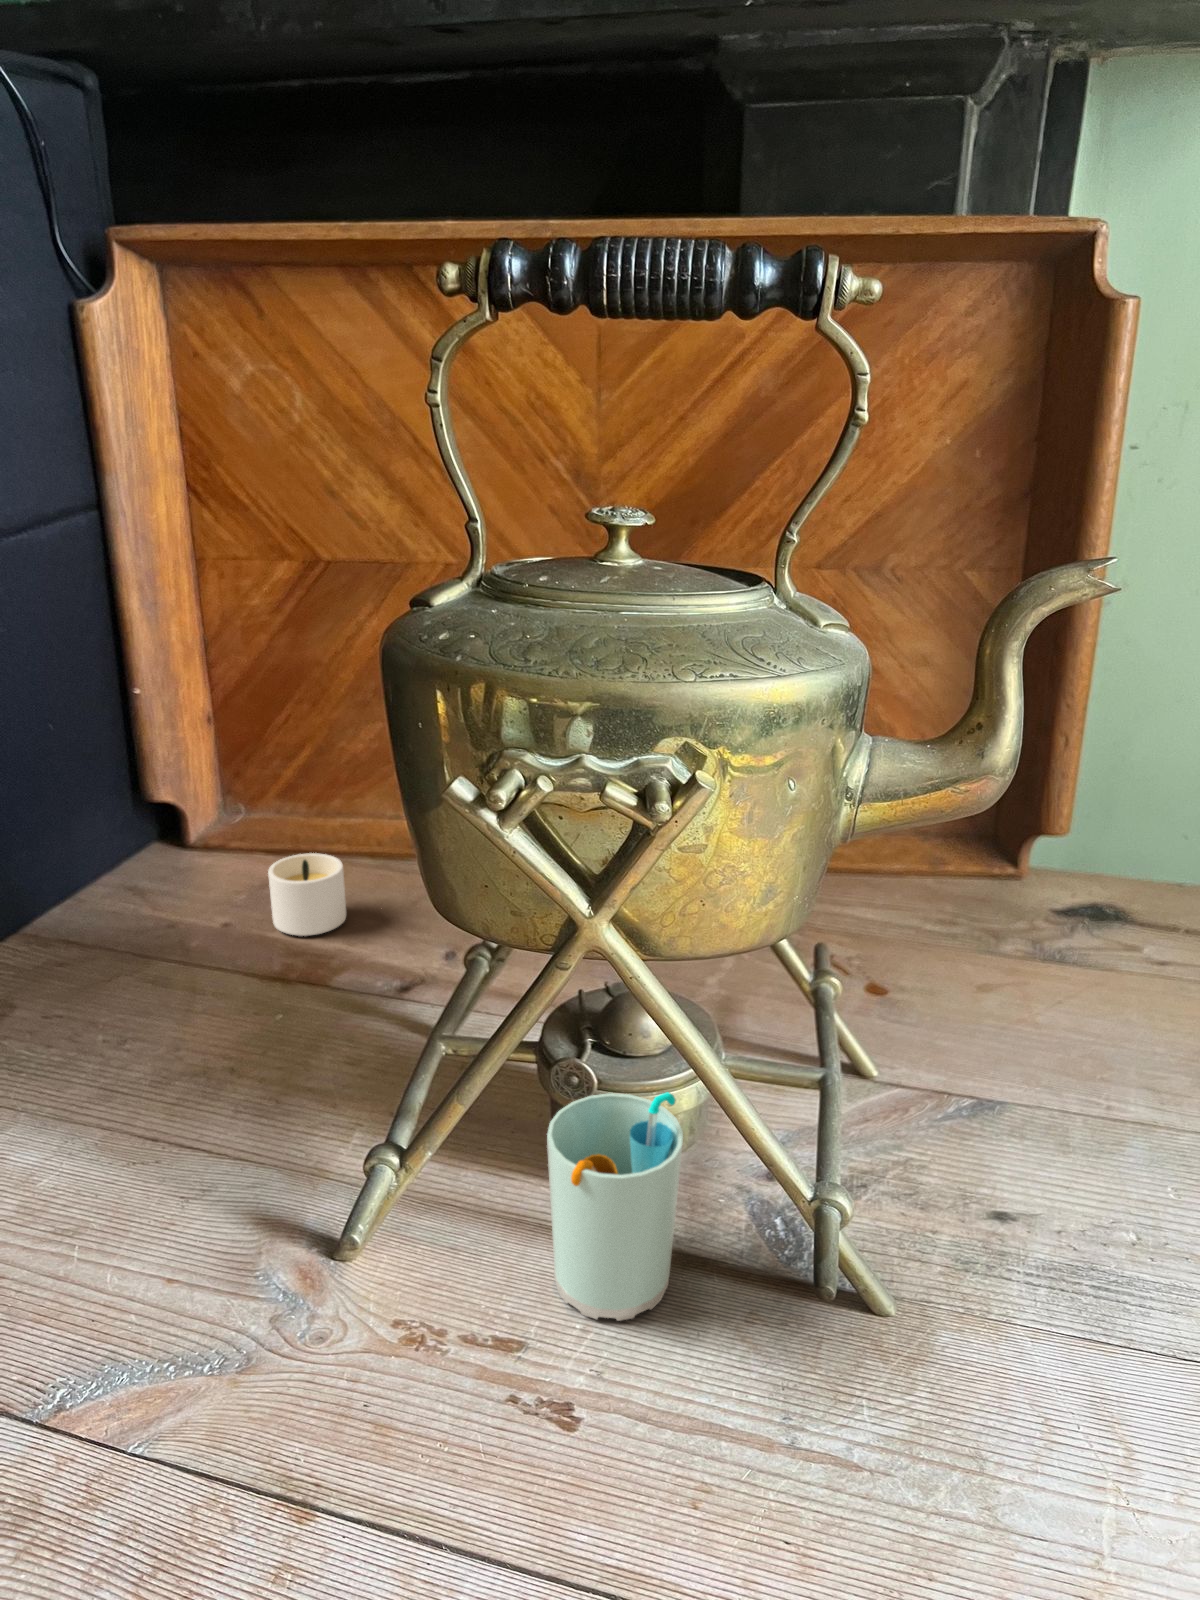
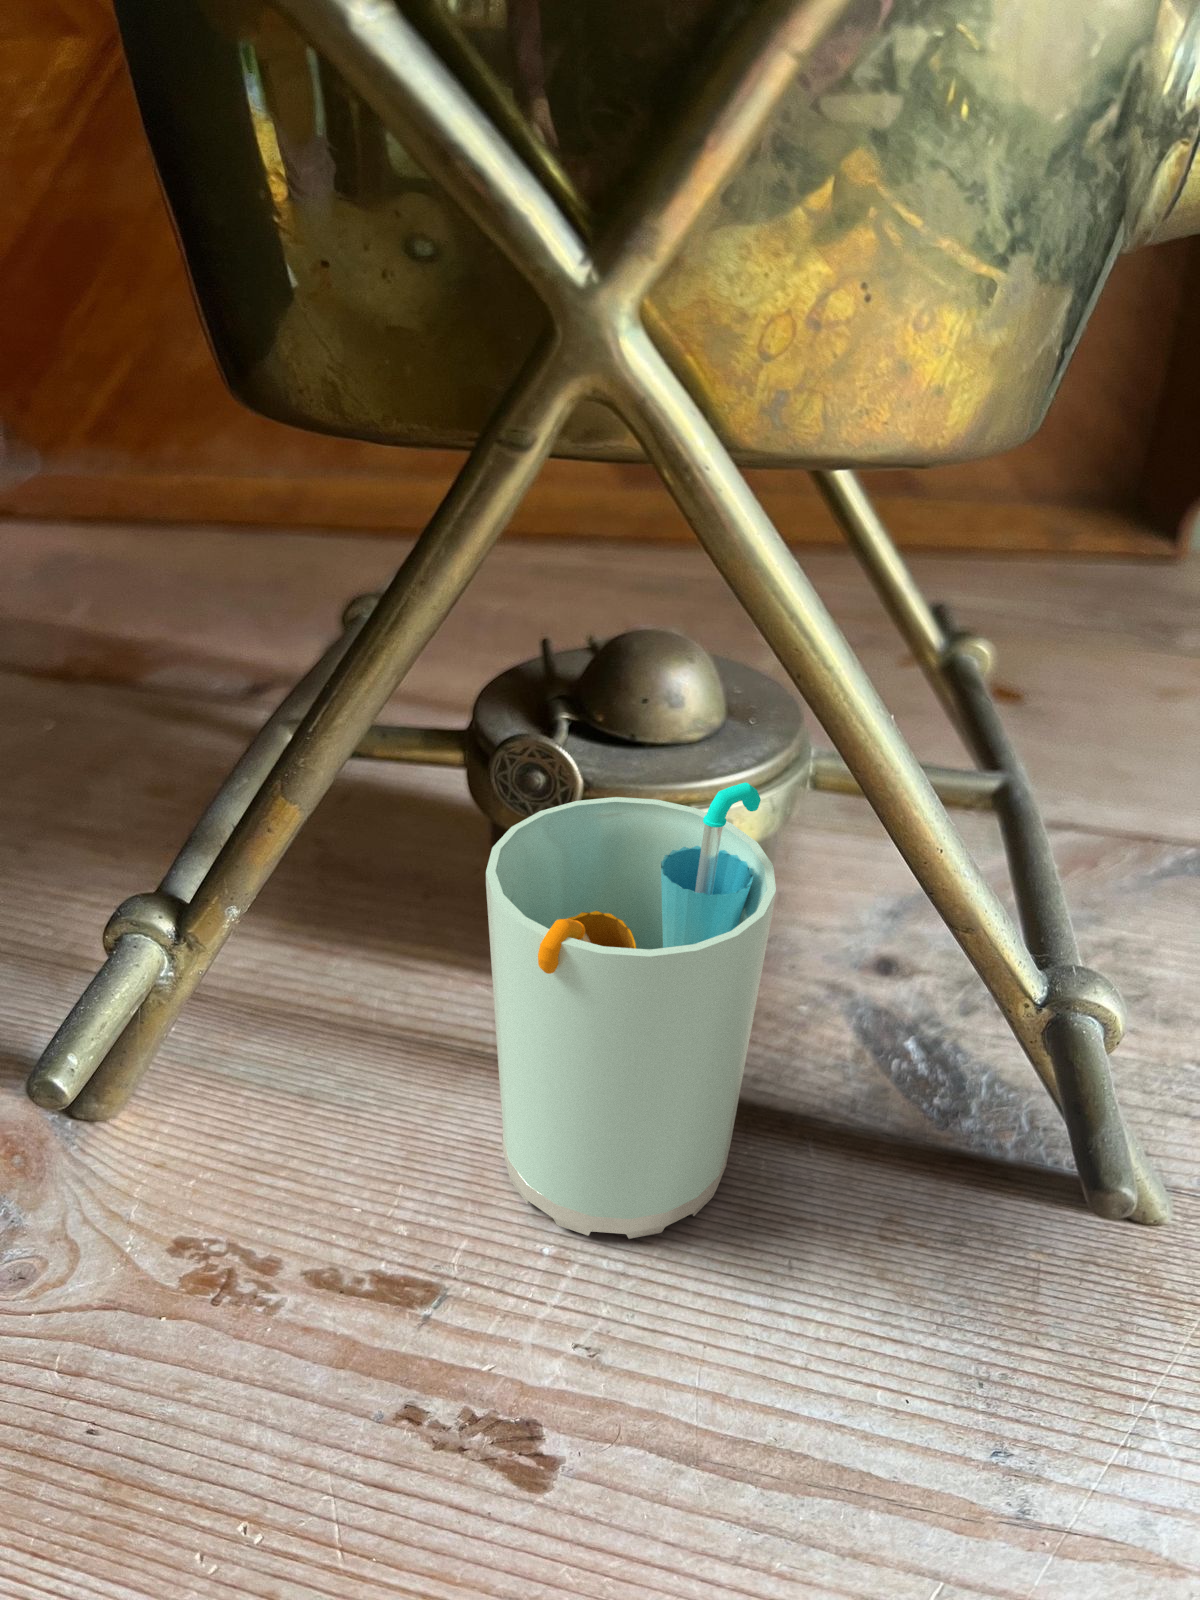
candle: present [268,853,346,936] -> none [56,493,246,615]

